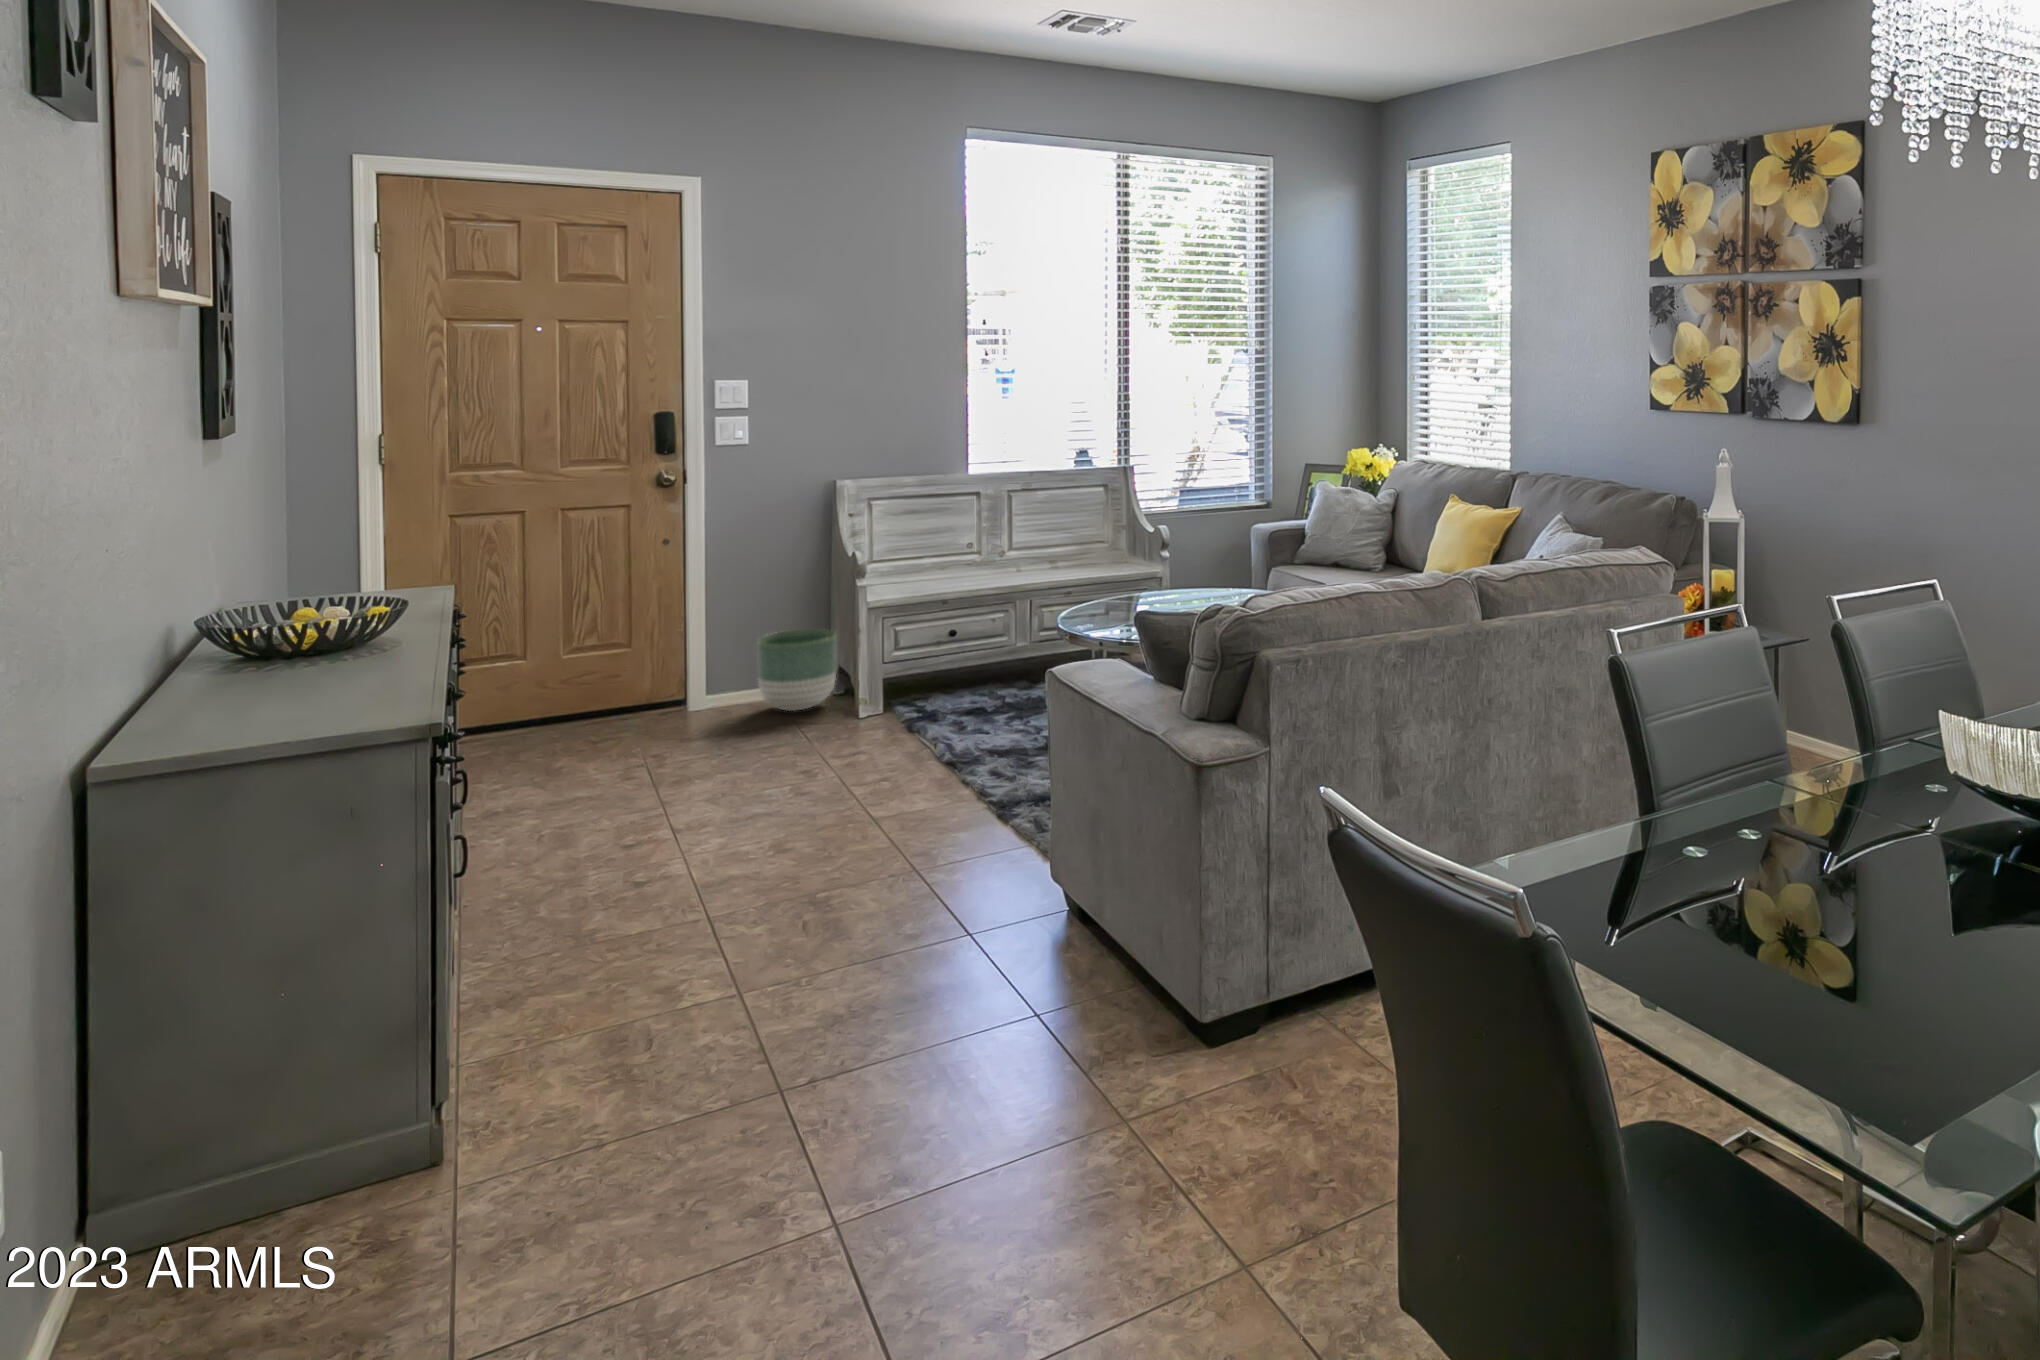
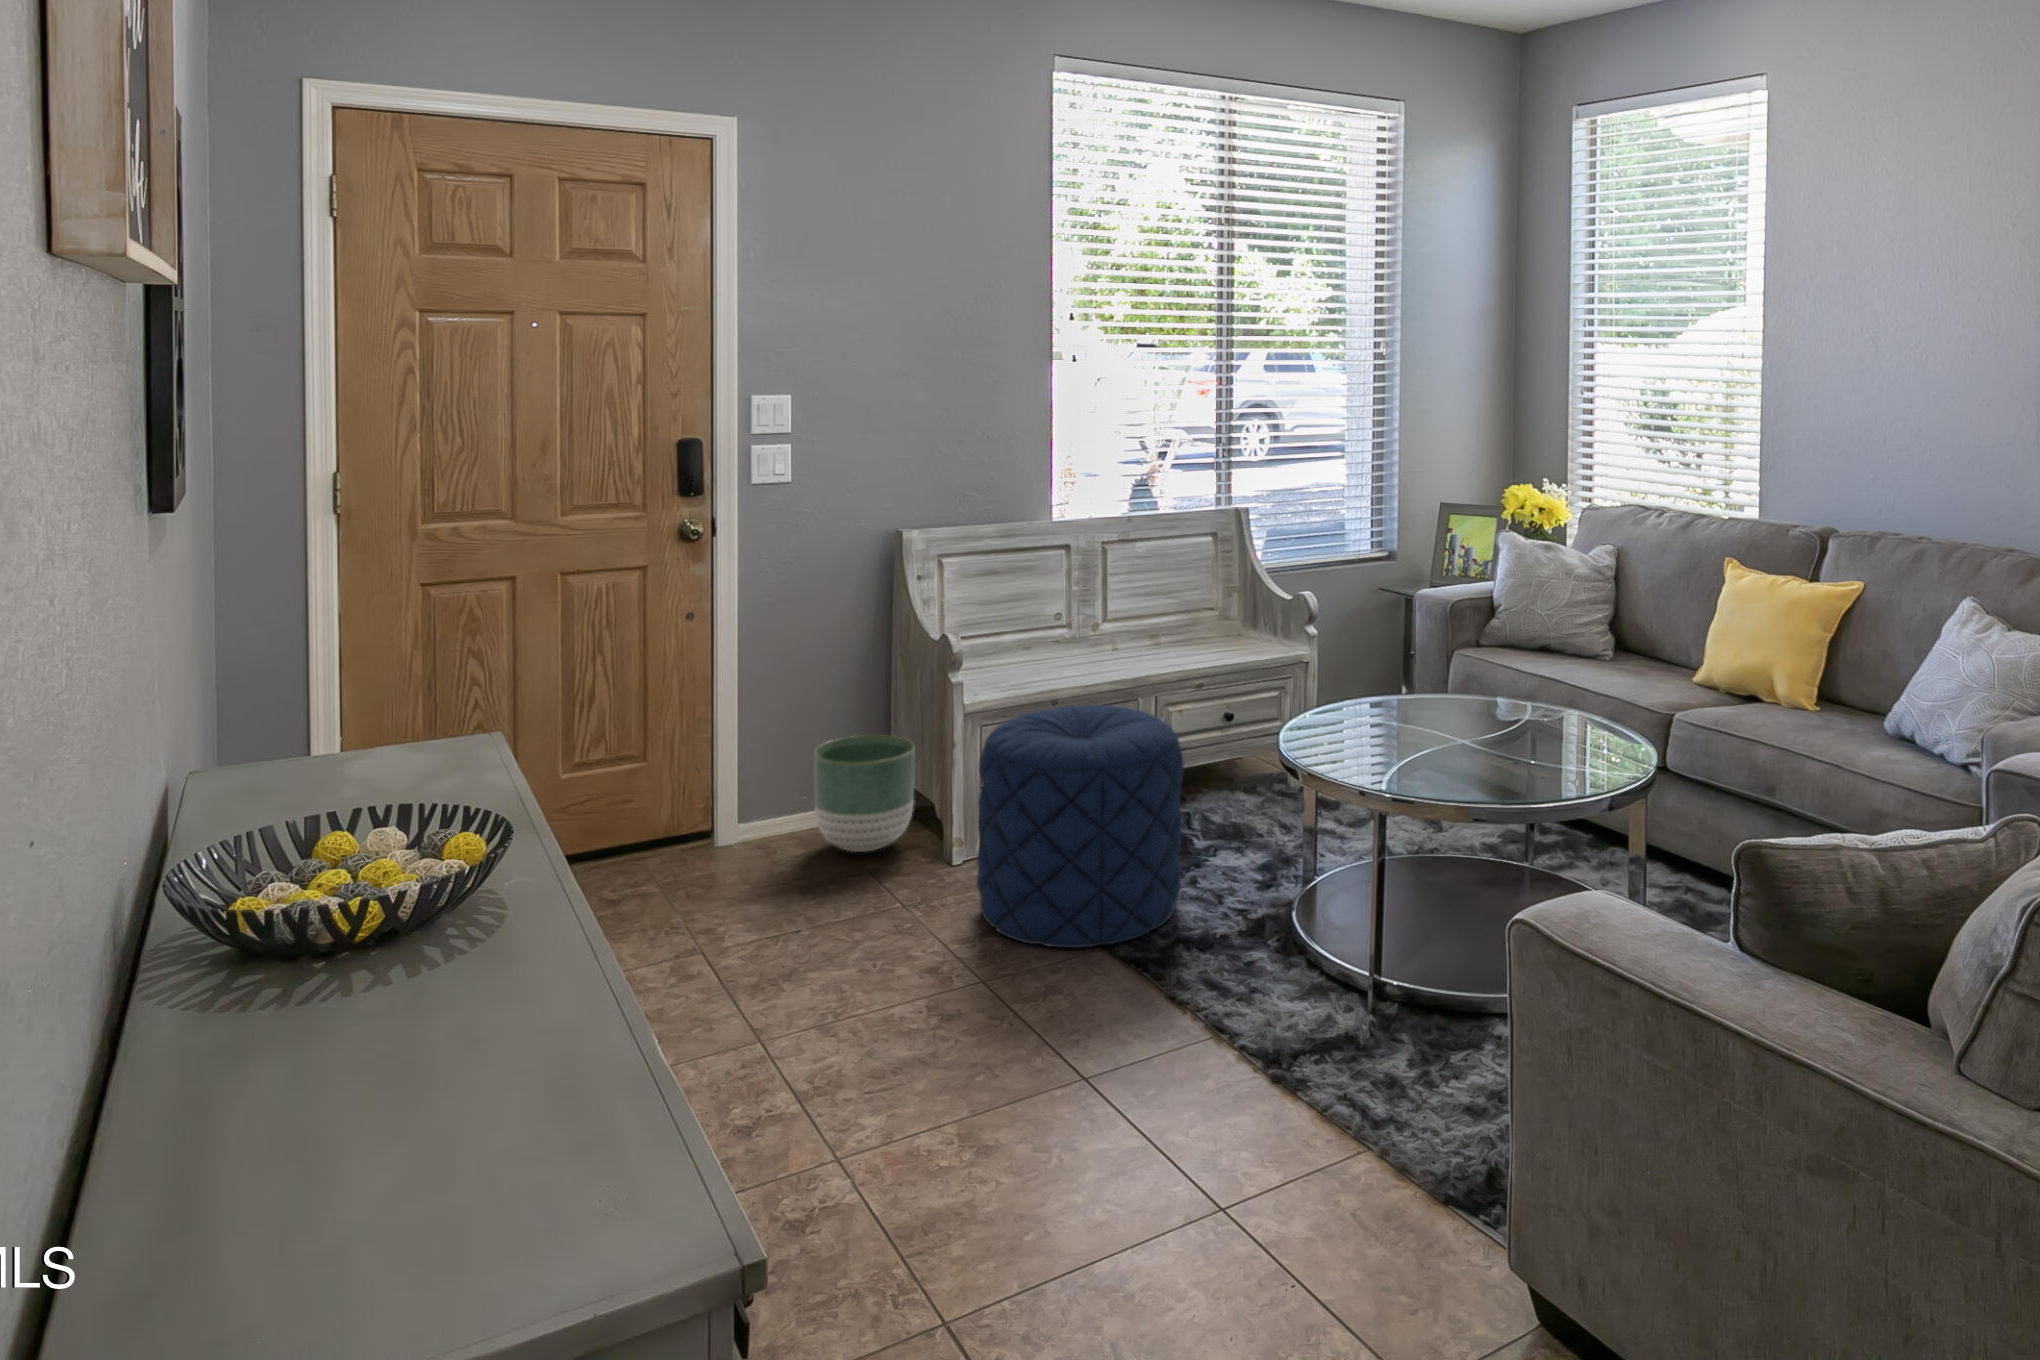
pouf: none [852,598,1006,758] -> present [977,705,1184,948]

